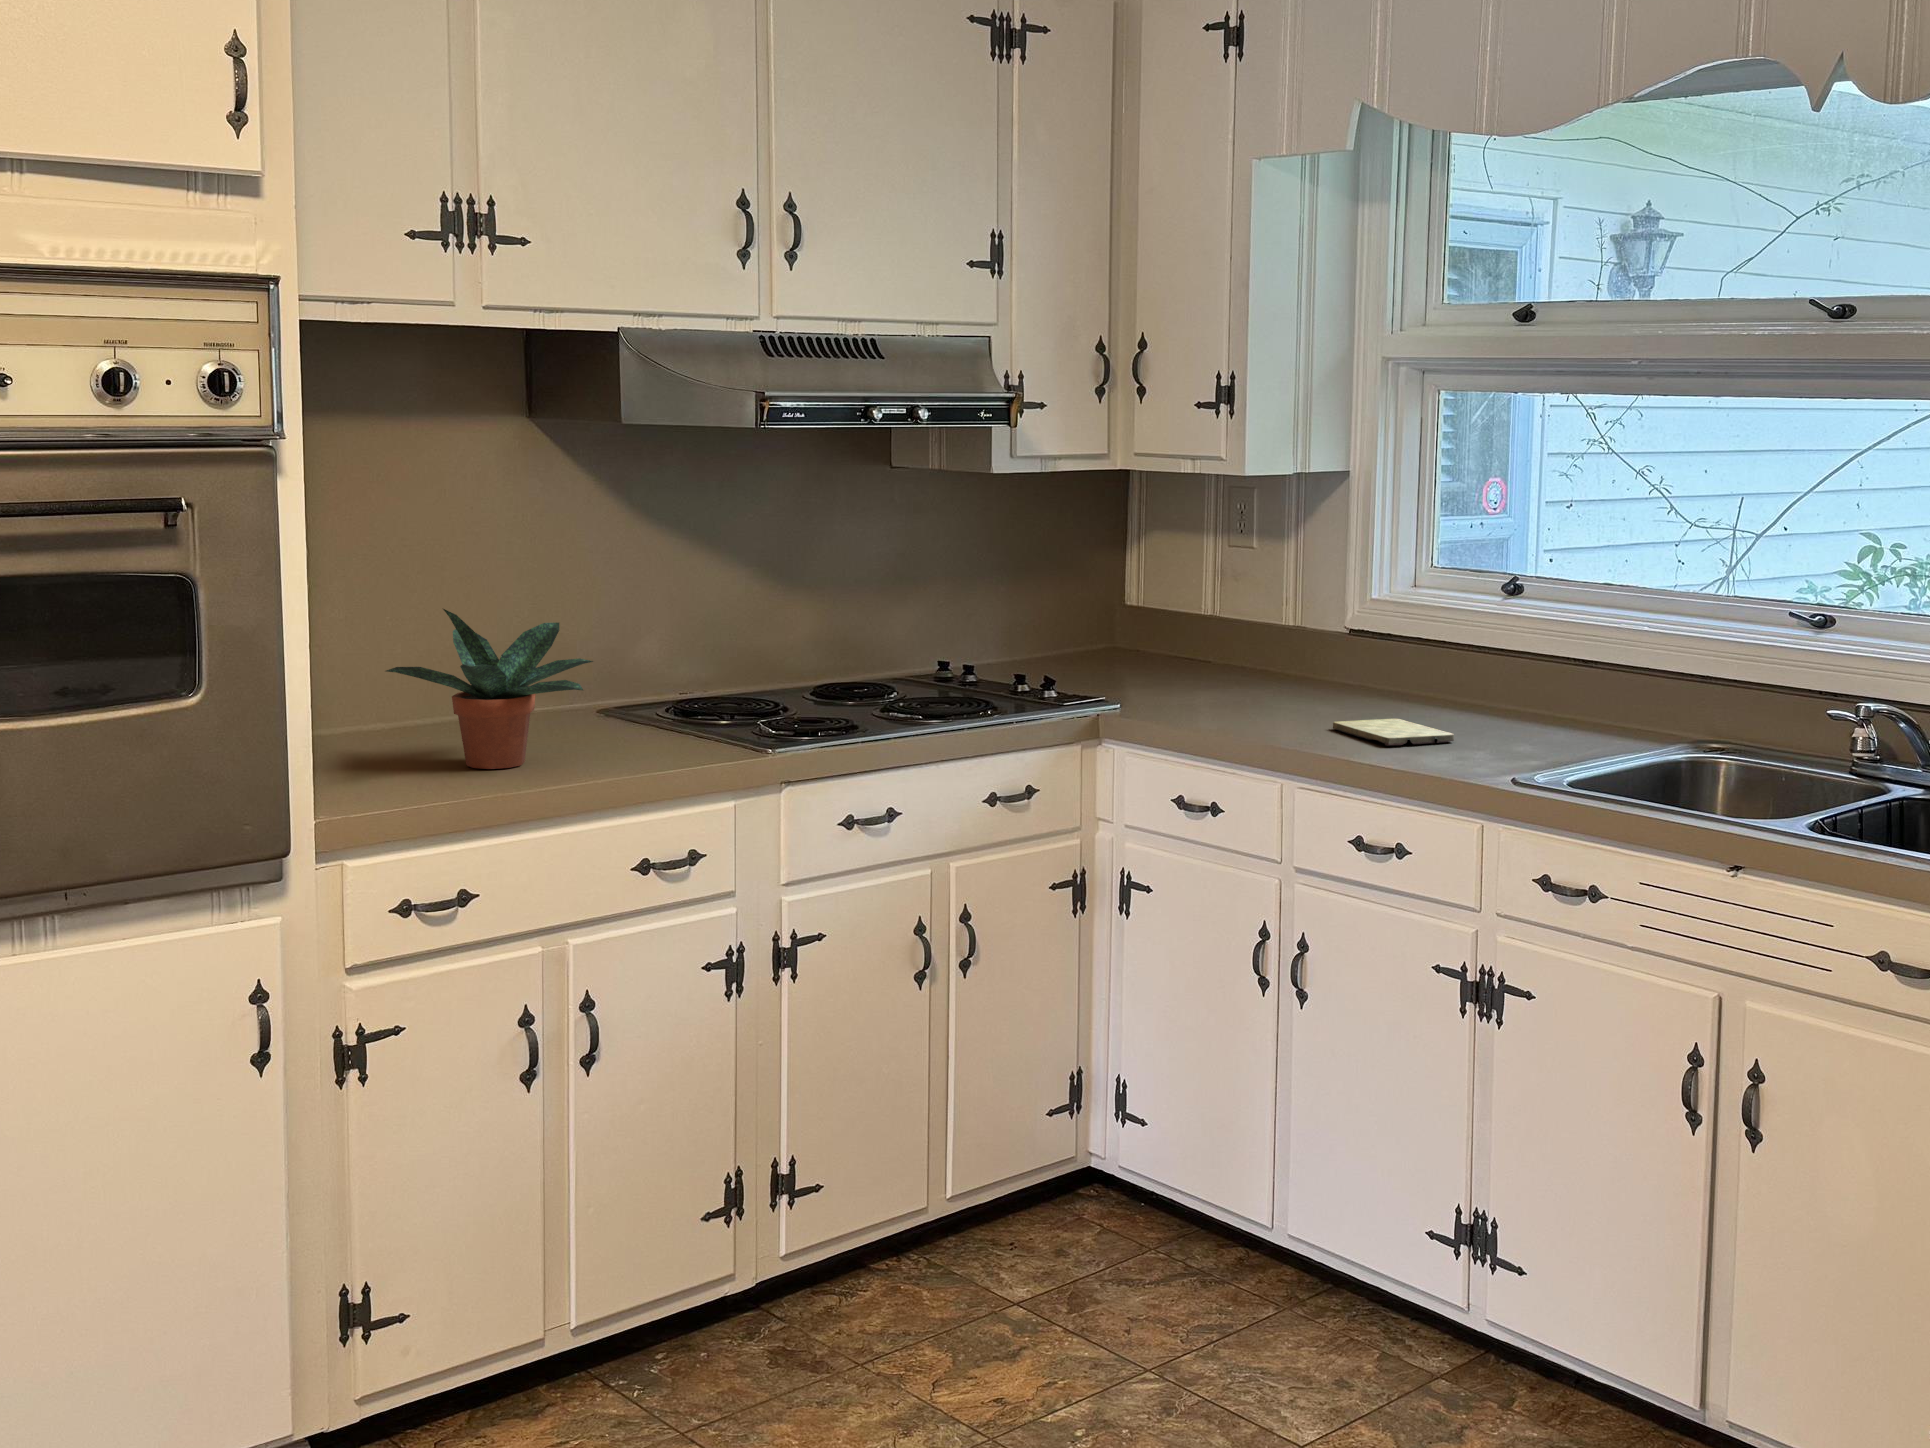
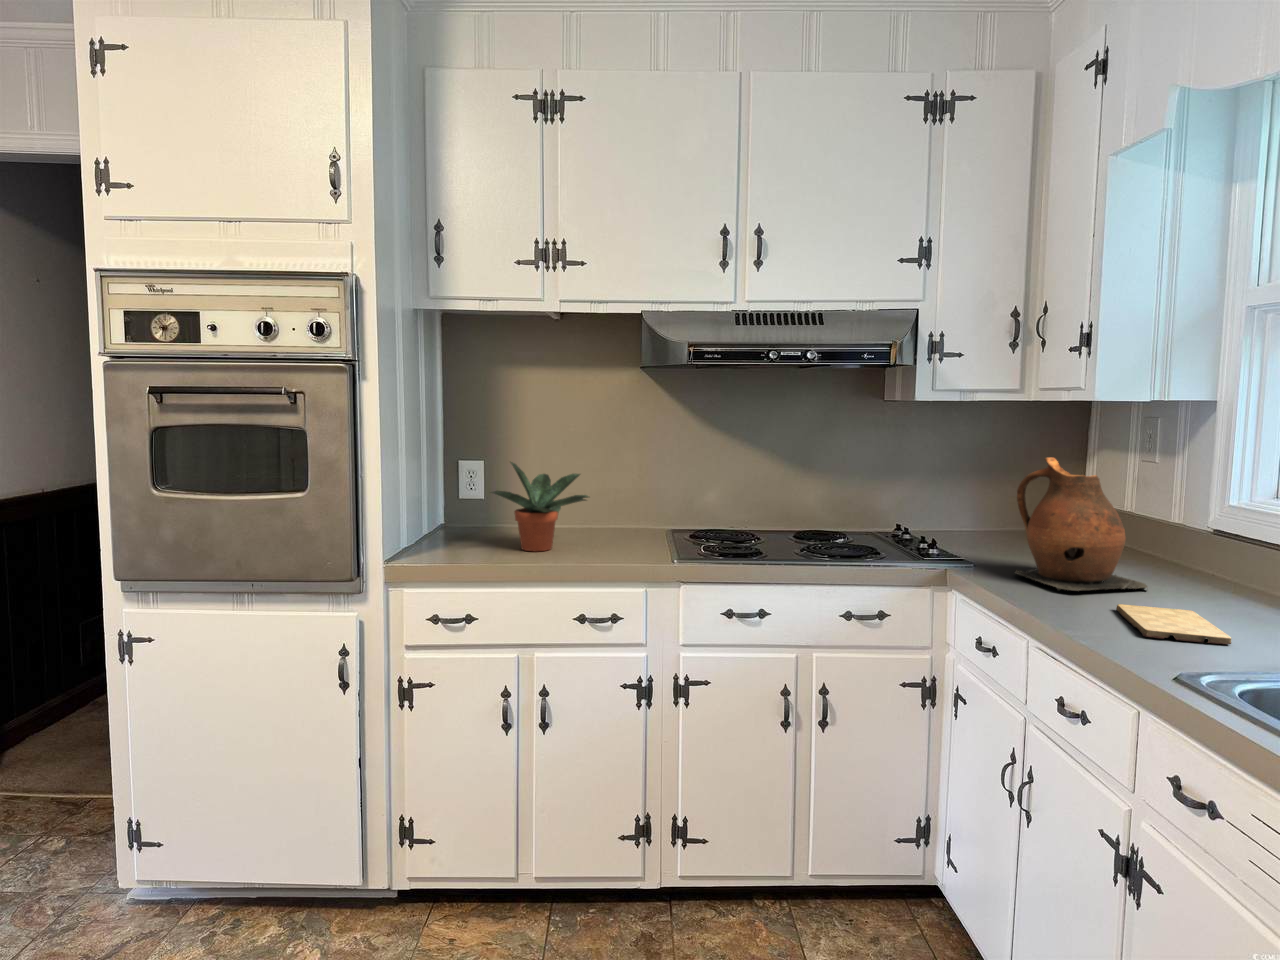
ceramic pitcher: none [1185,553,1333,719] -> present [1015,458,1147,591]

